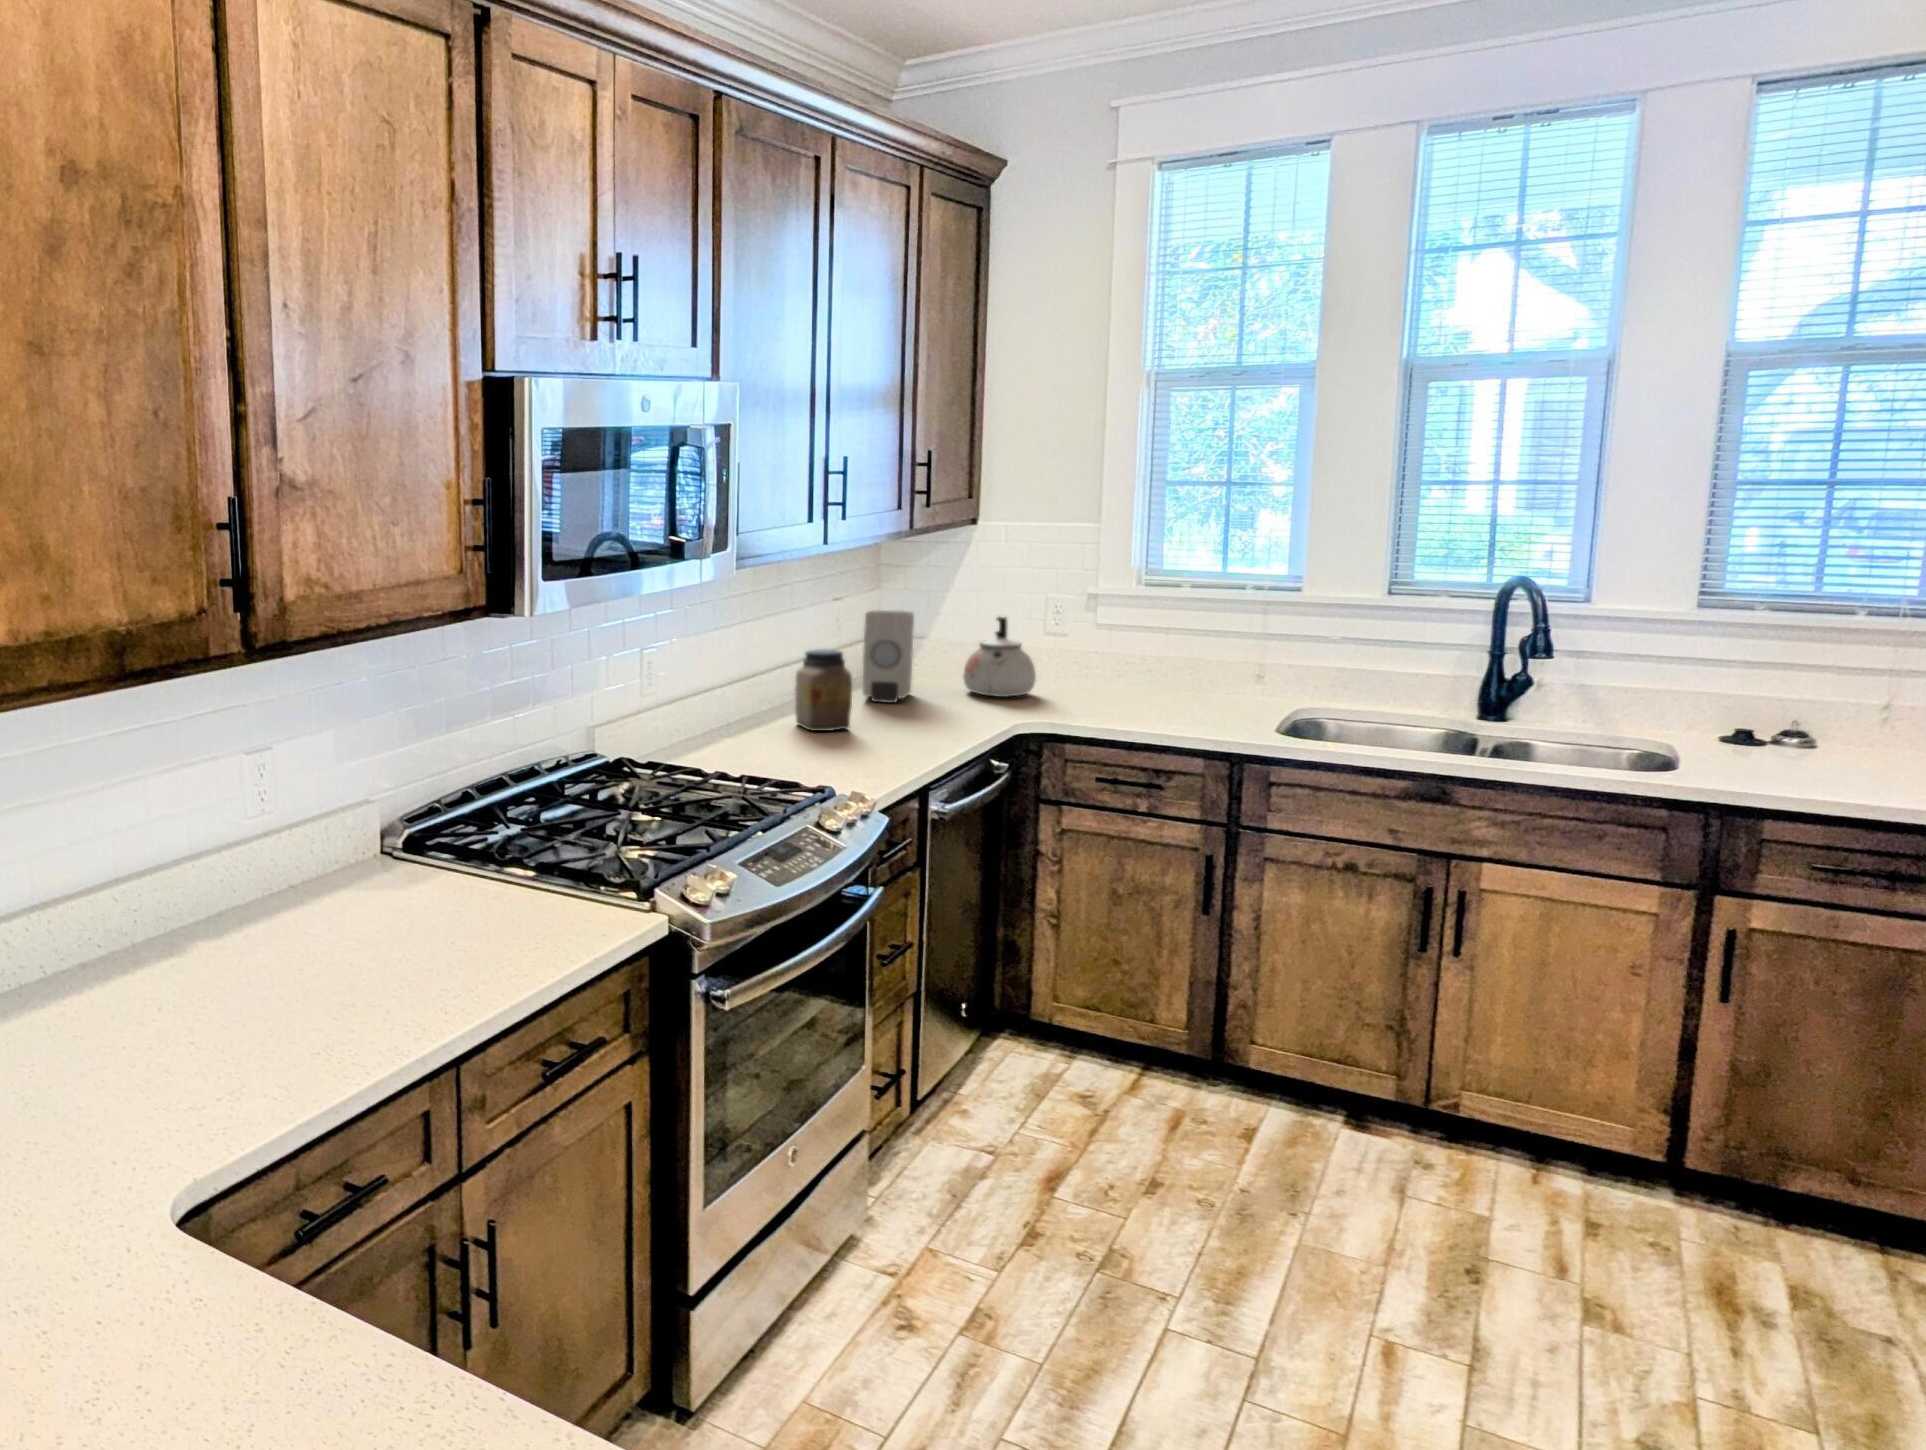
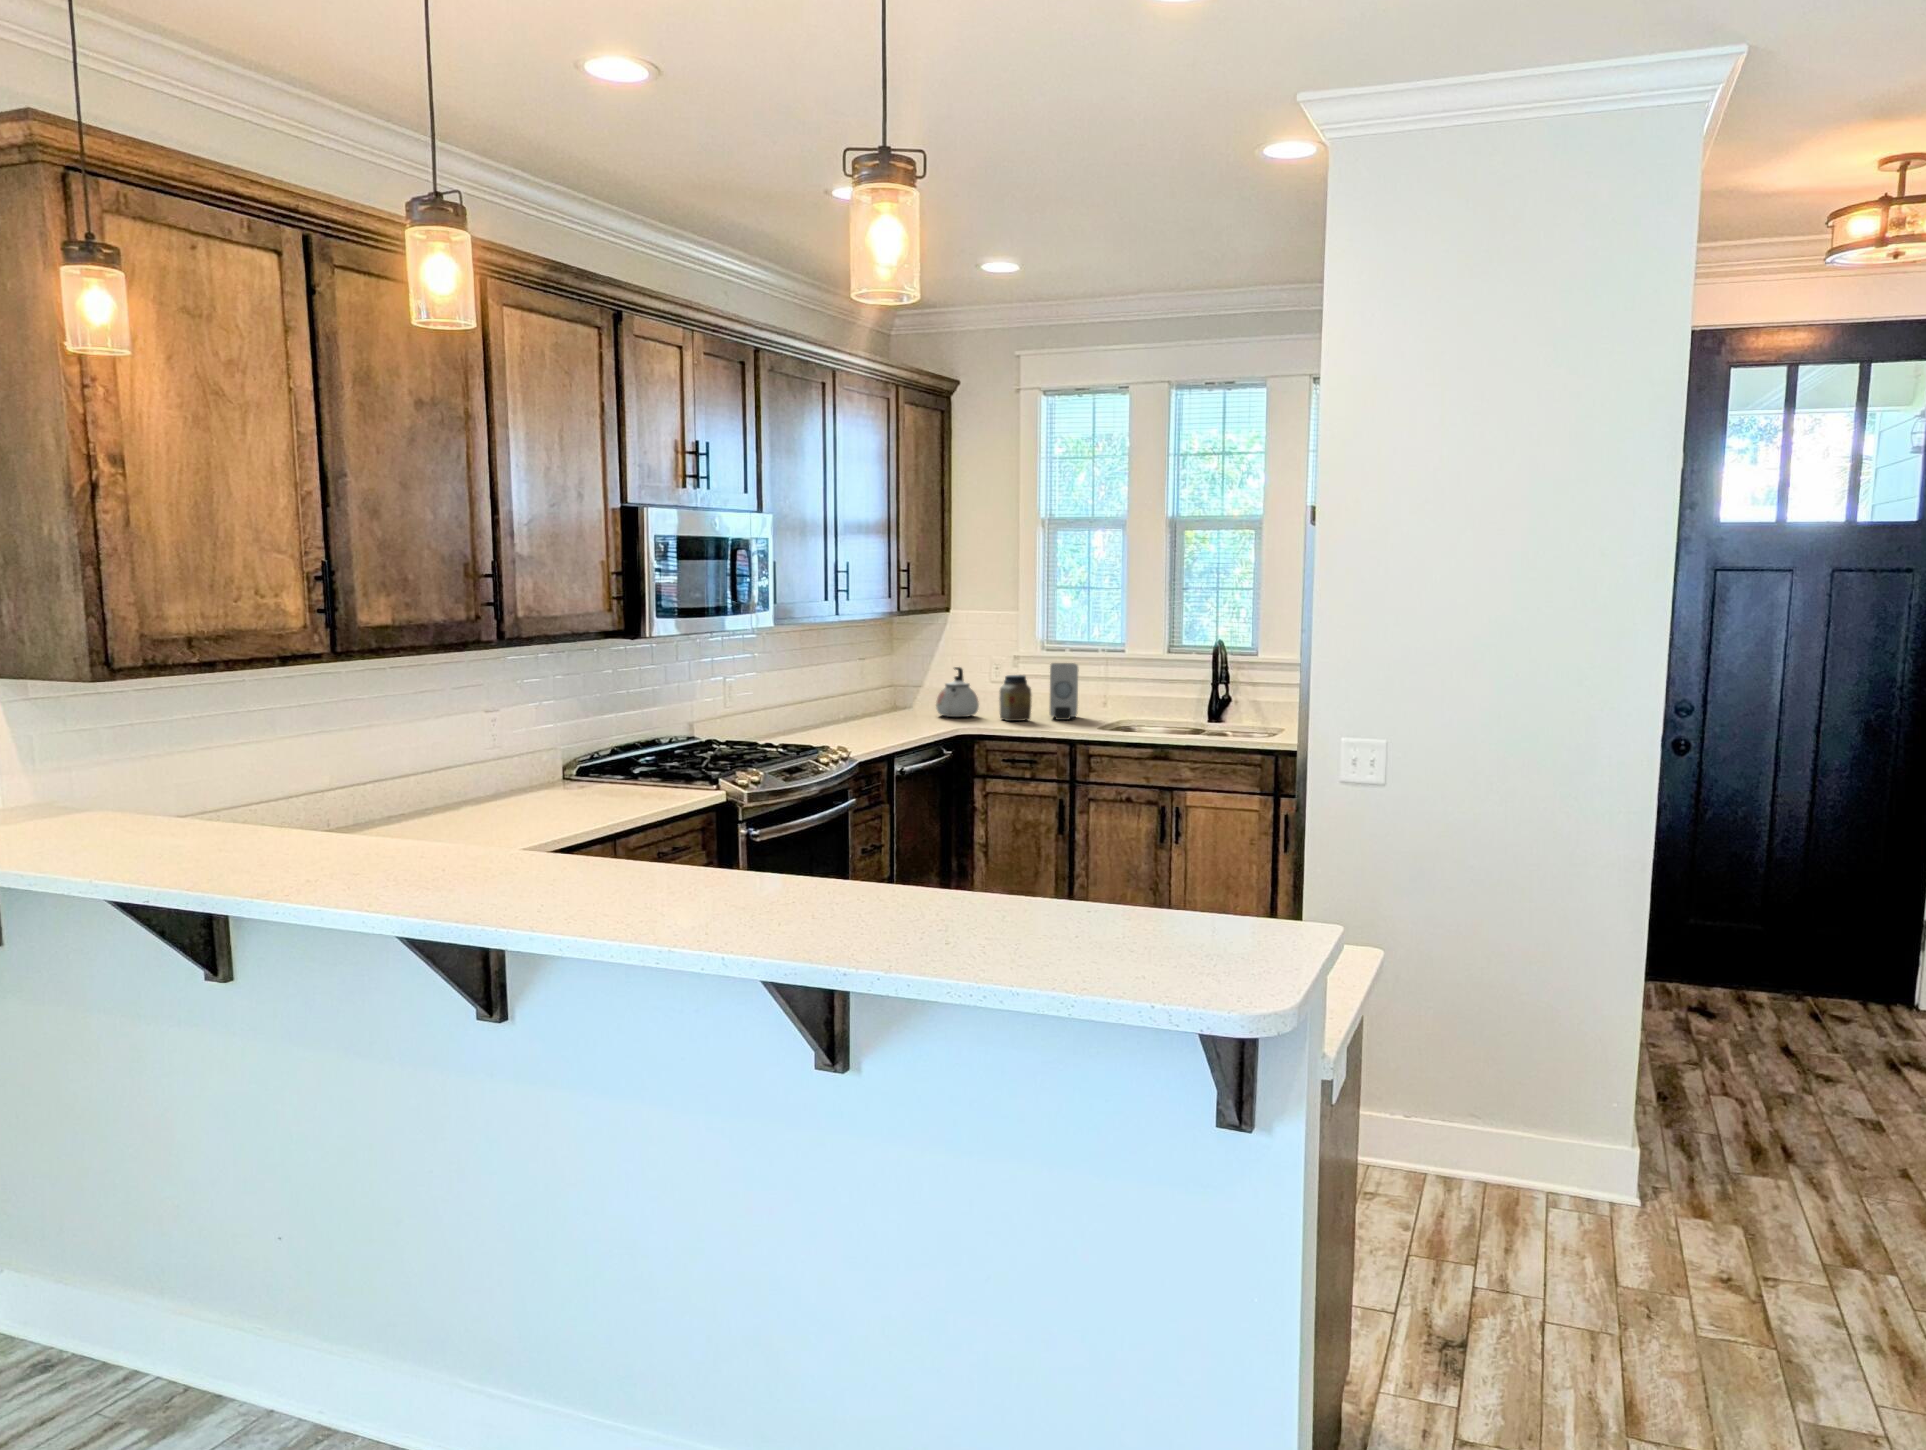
soap dispenser: present [863,610,914,703] -> present [1050,663,1078,720]
jar: present [795,649,852,731] -> present [999,675,1031,721]

